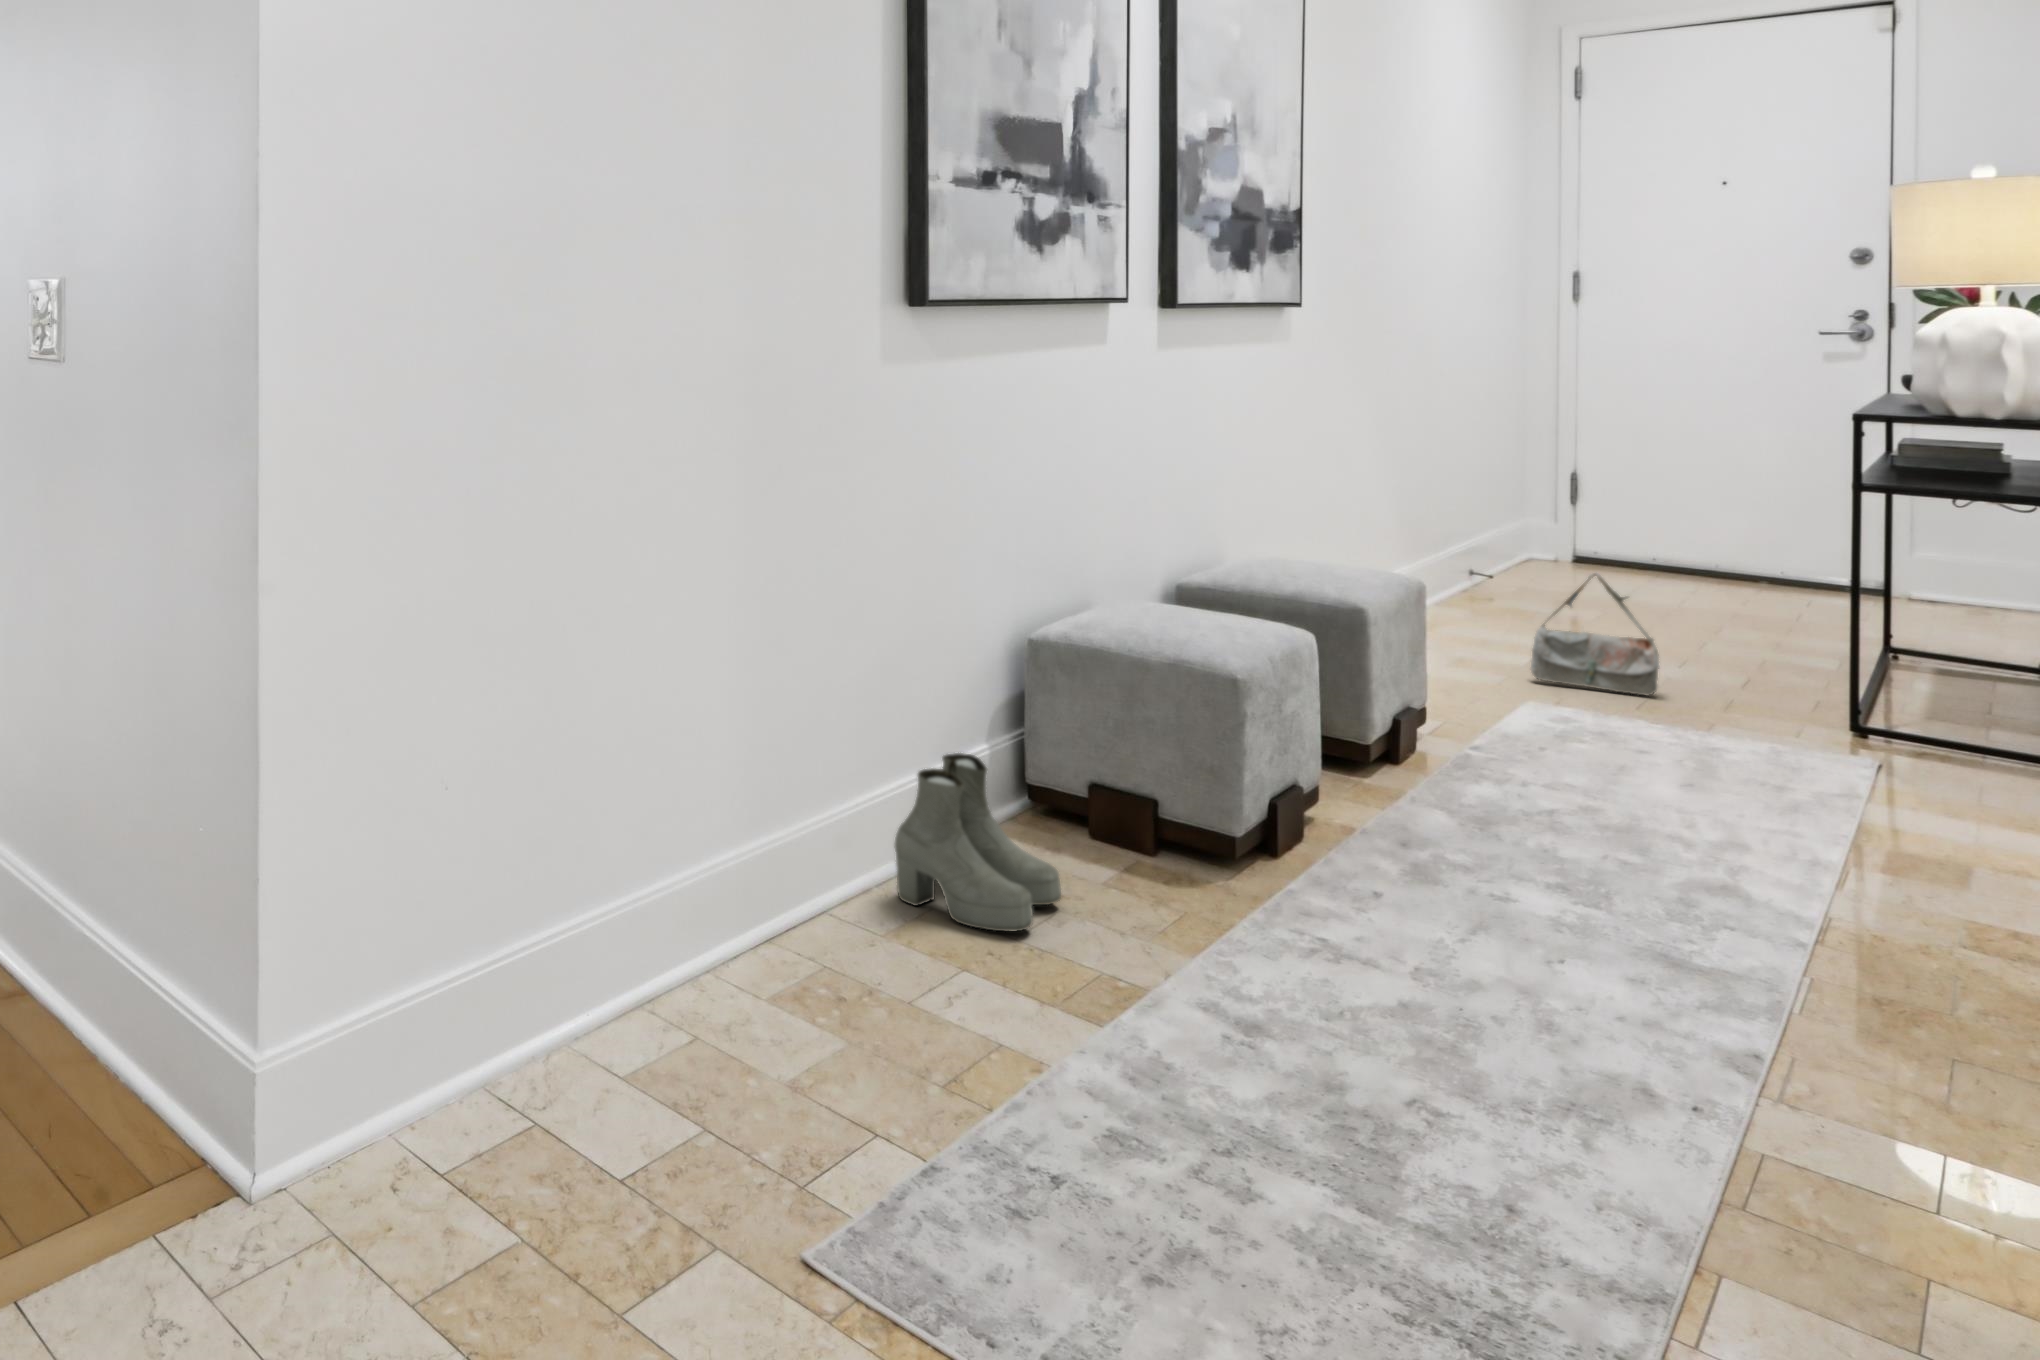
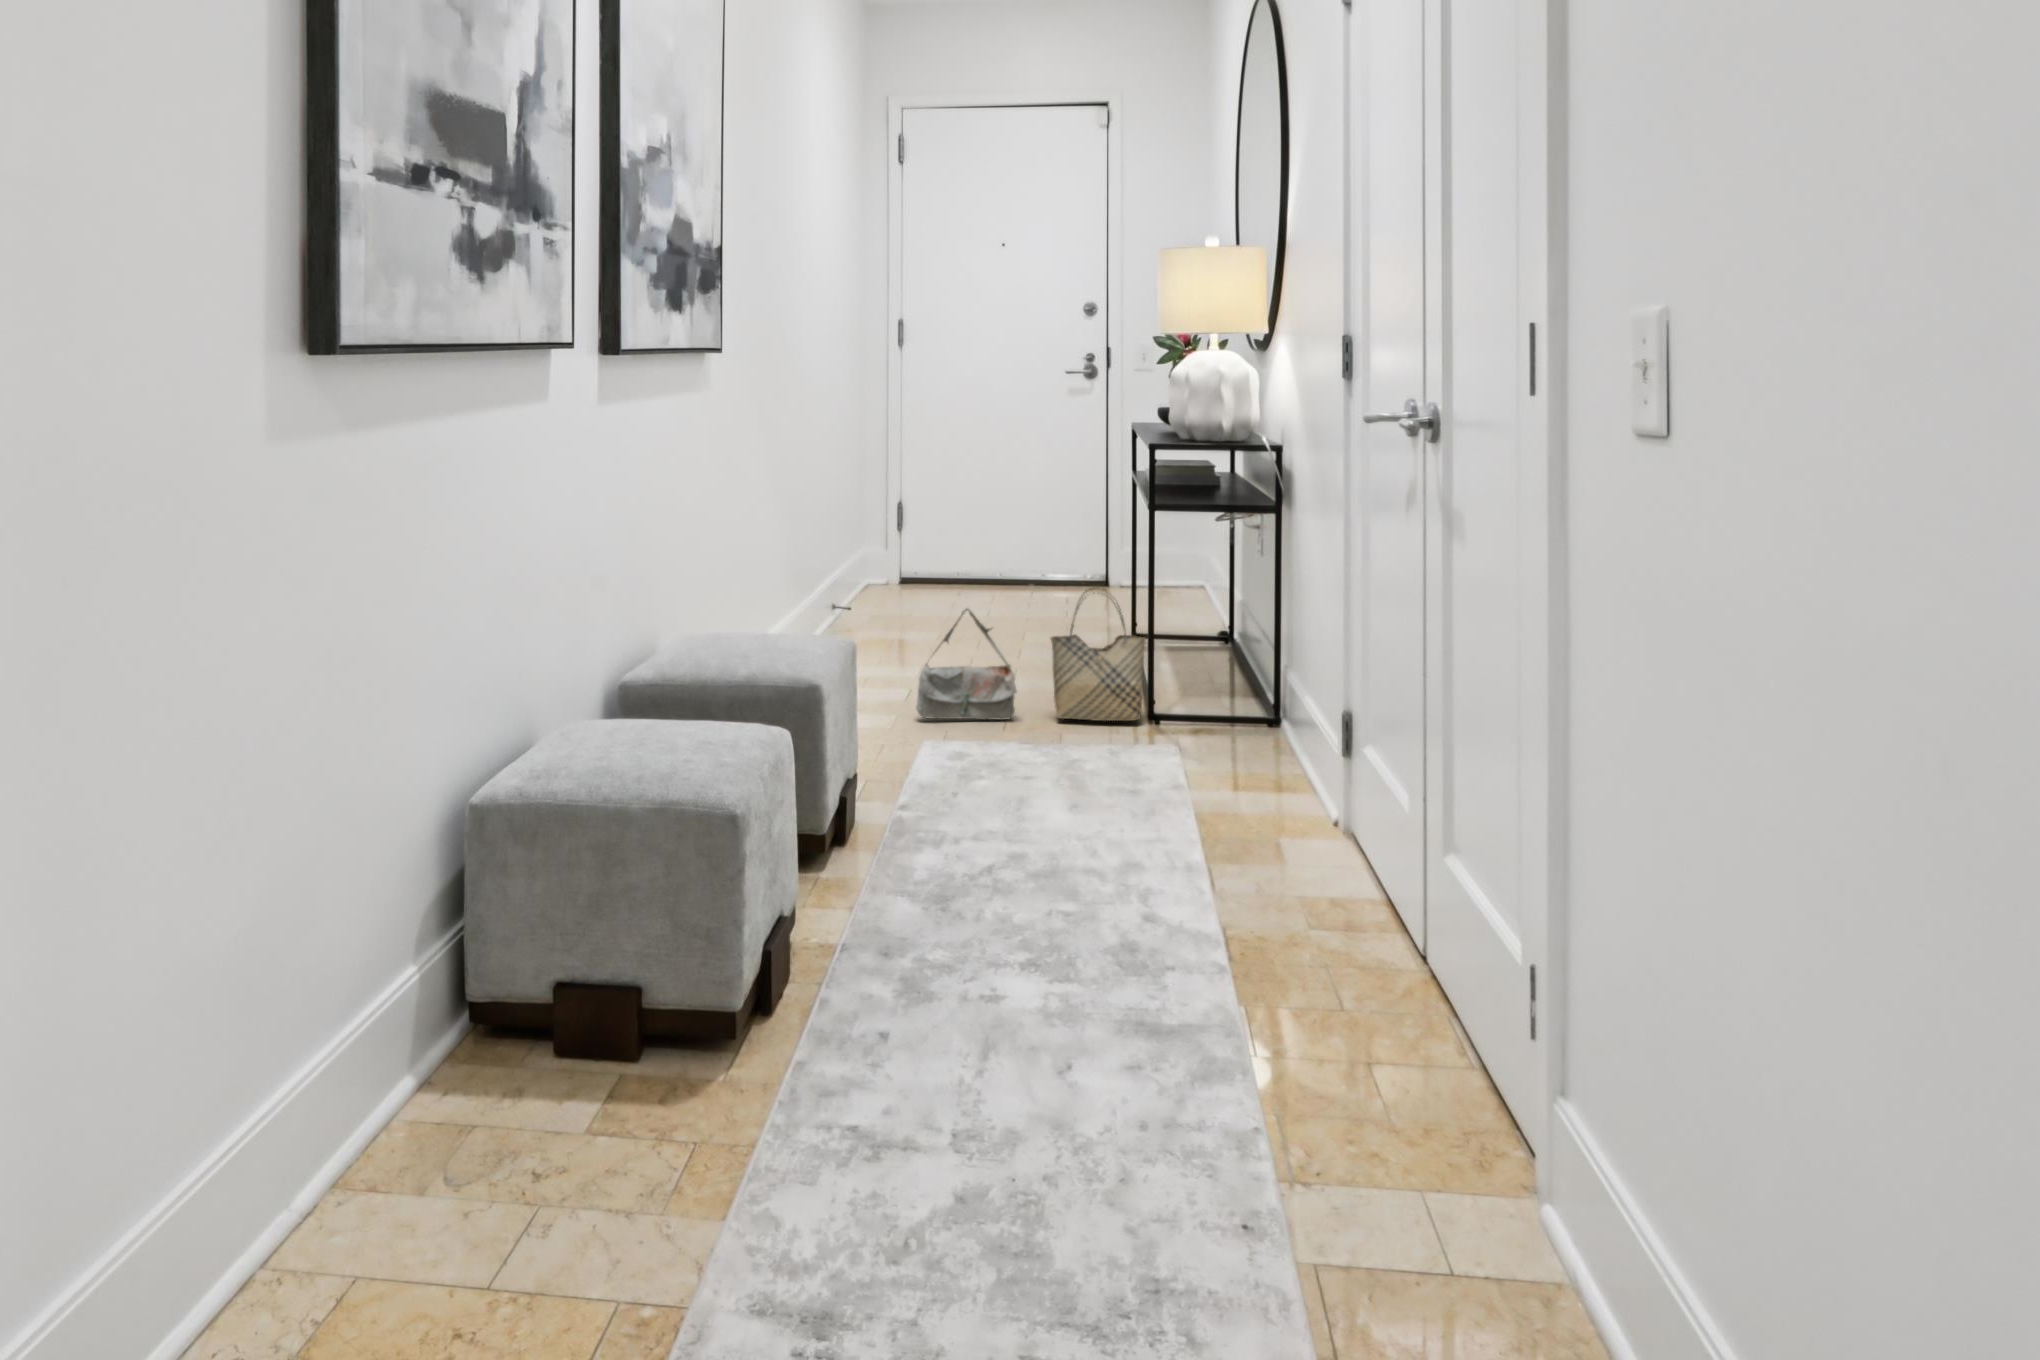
woven basket: none [1708,567,1850,720] -> present [1051,587,1145,721]
boots: present [894,753,1061,931] -> none [298,1006,545,1288]

